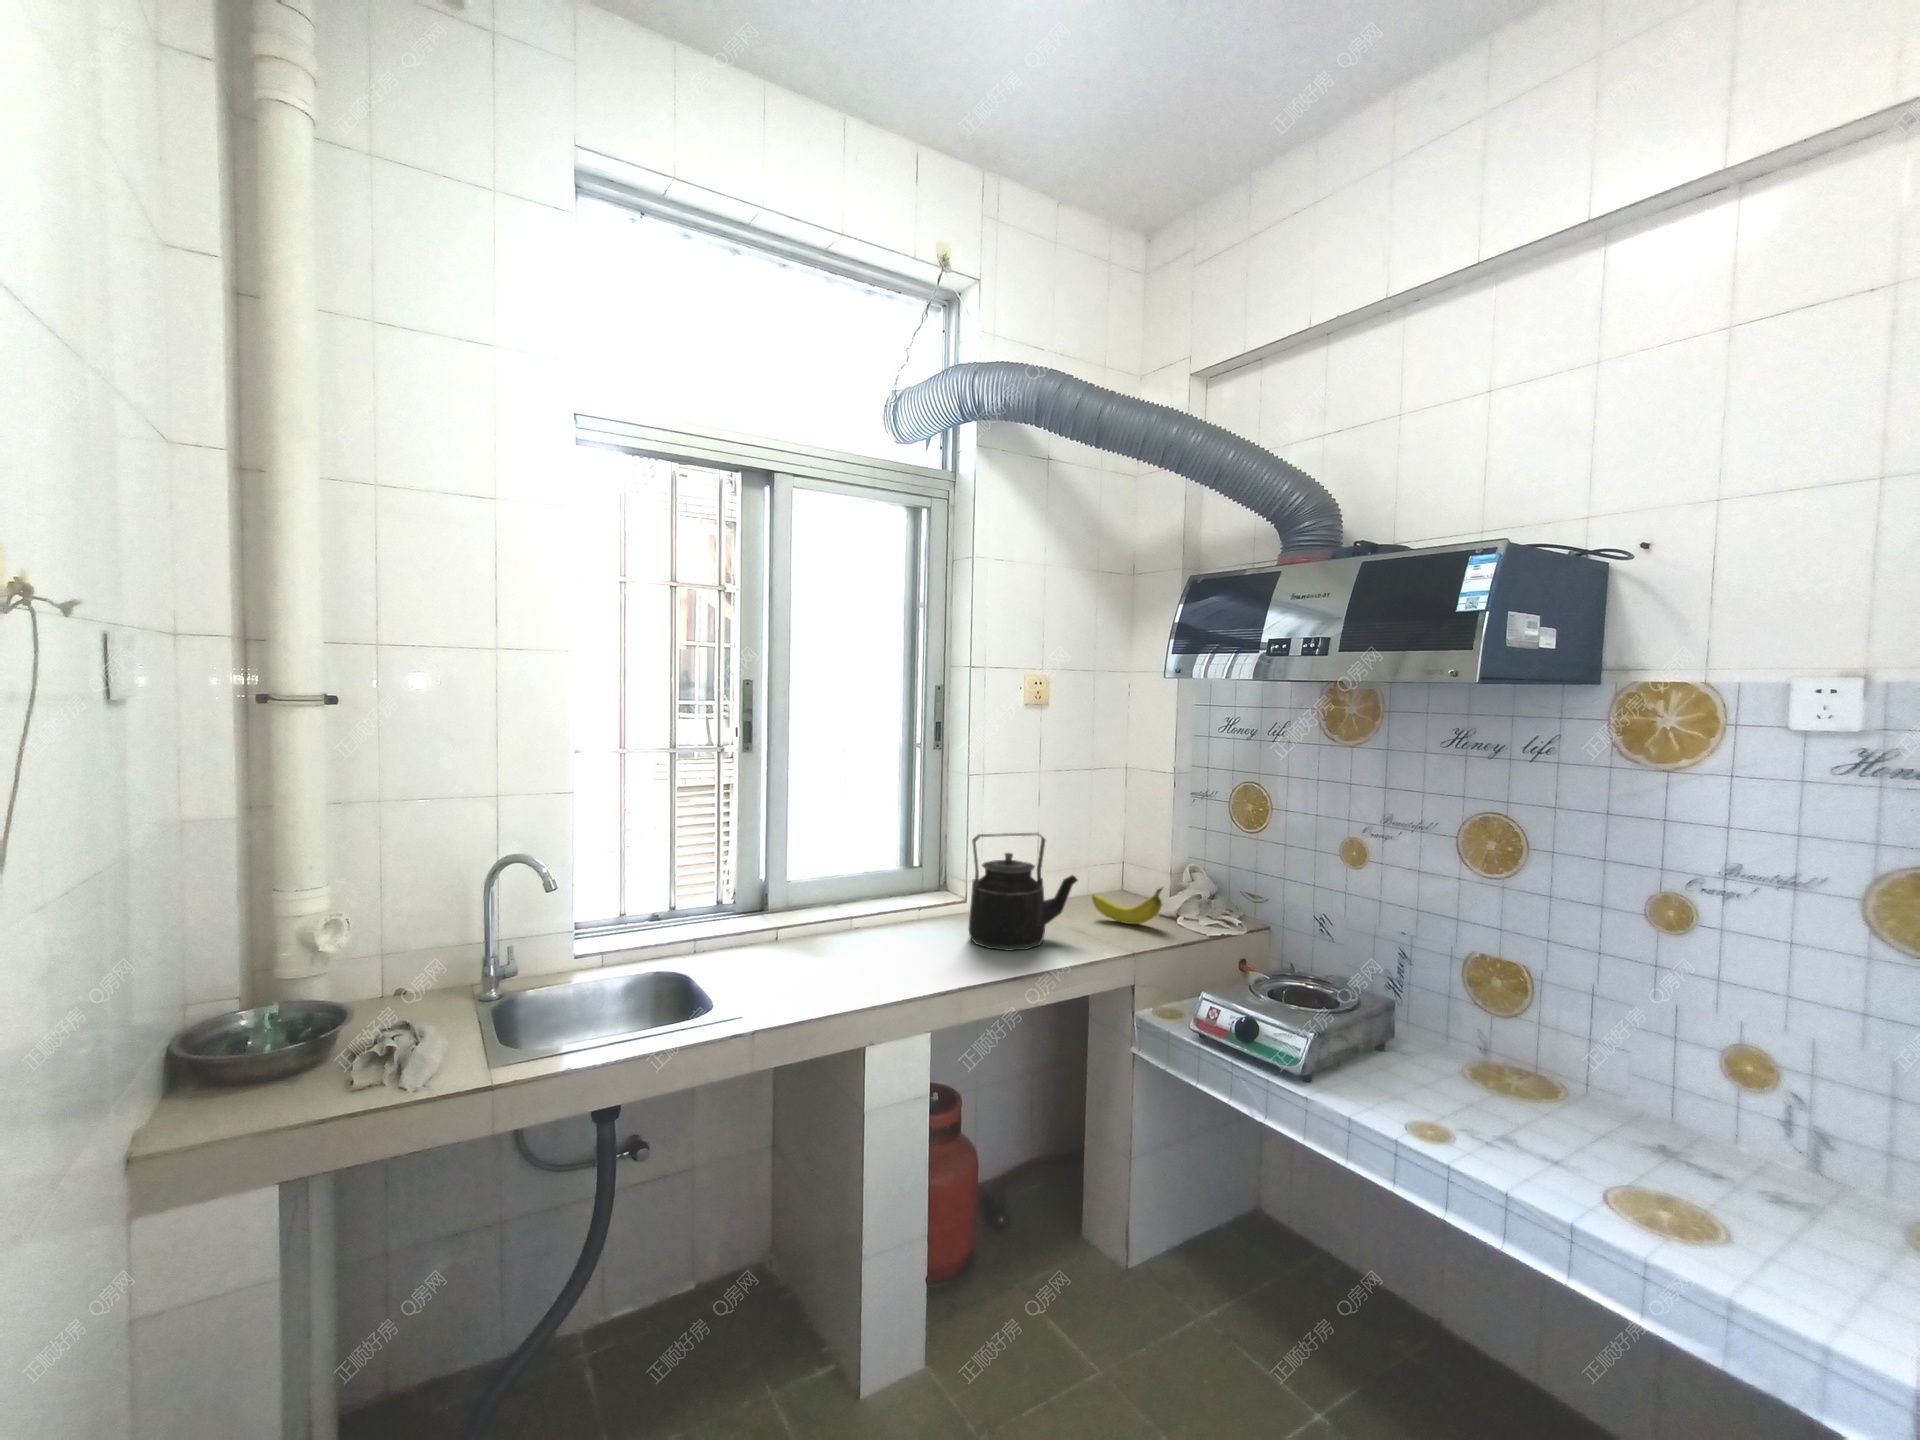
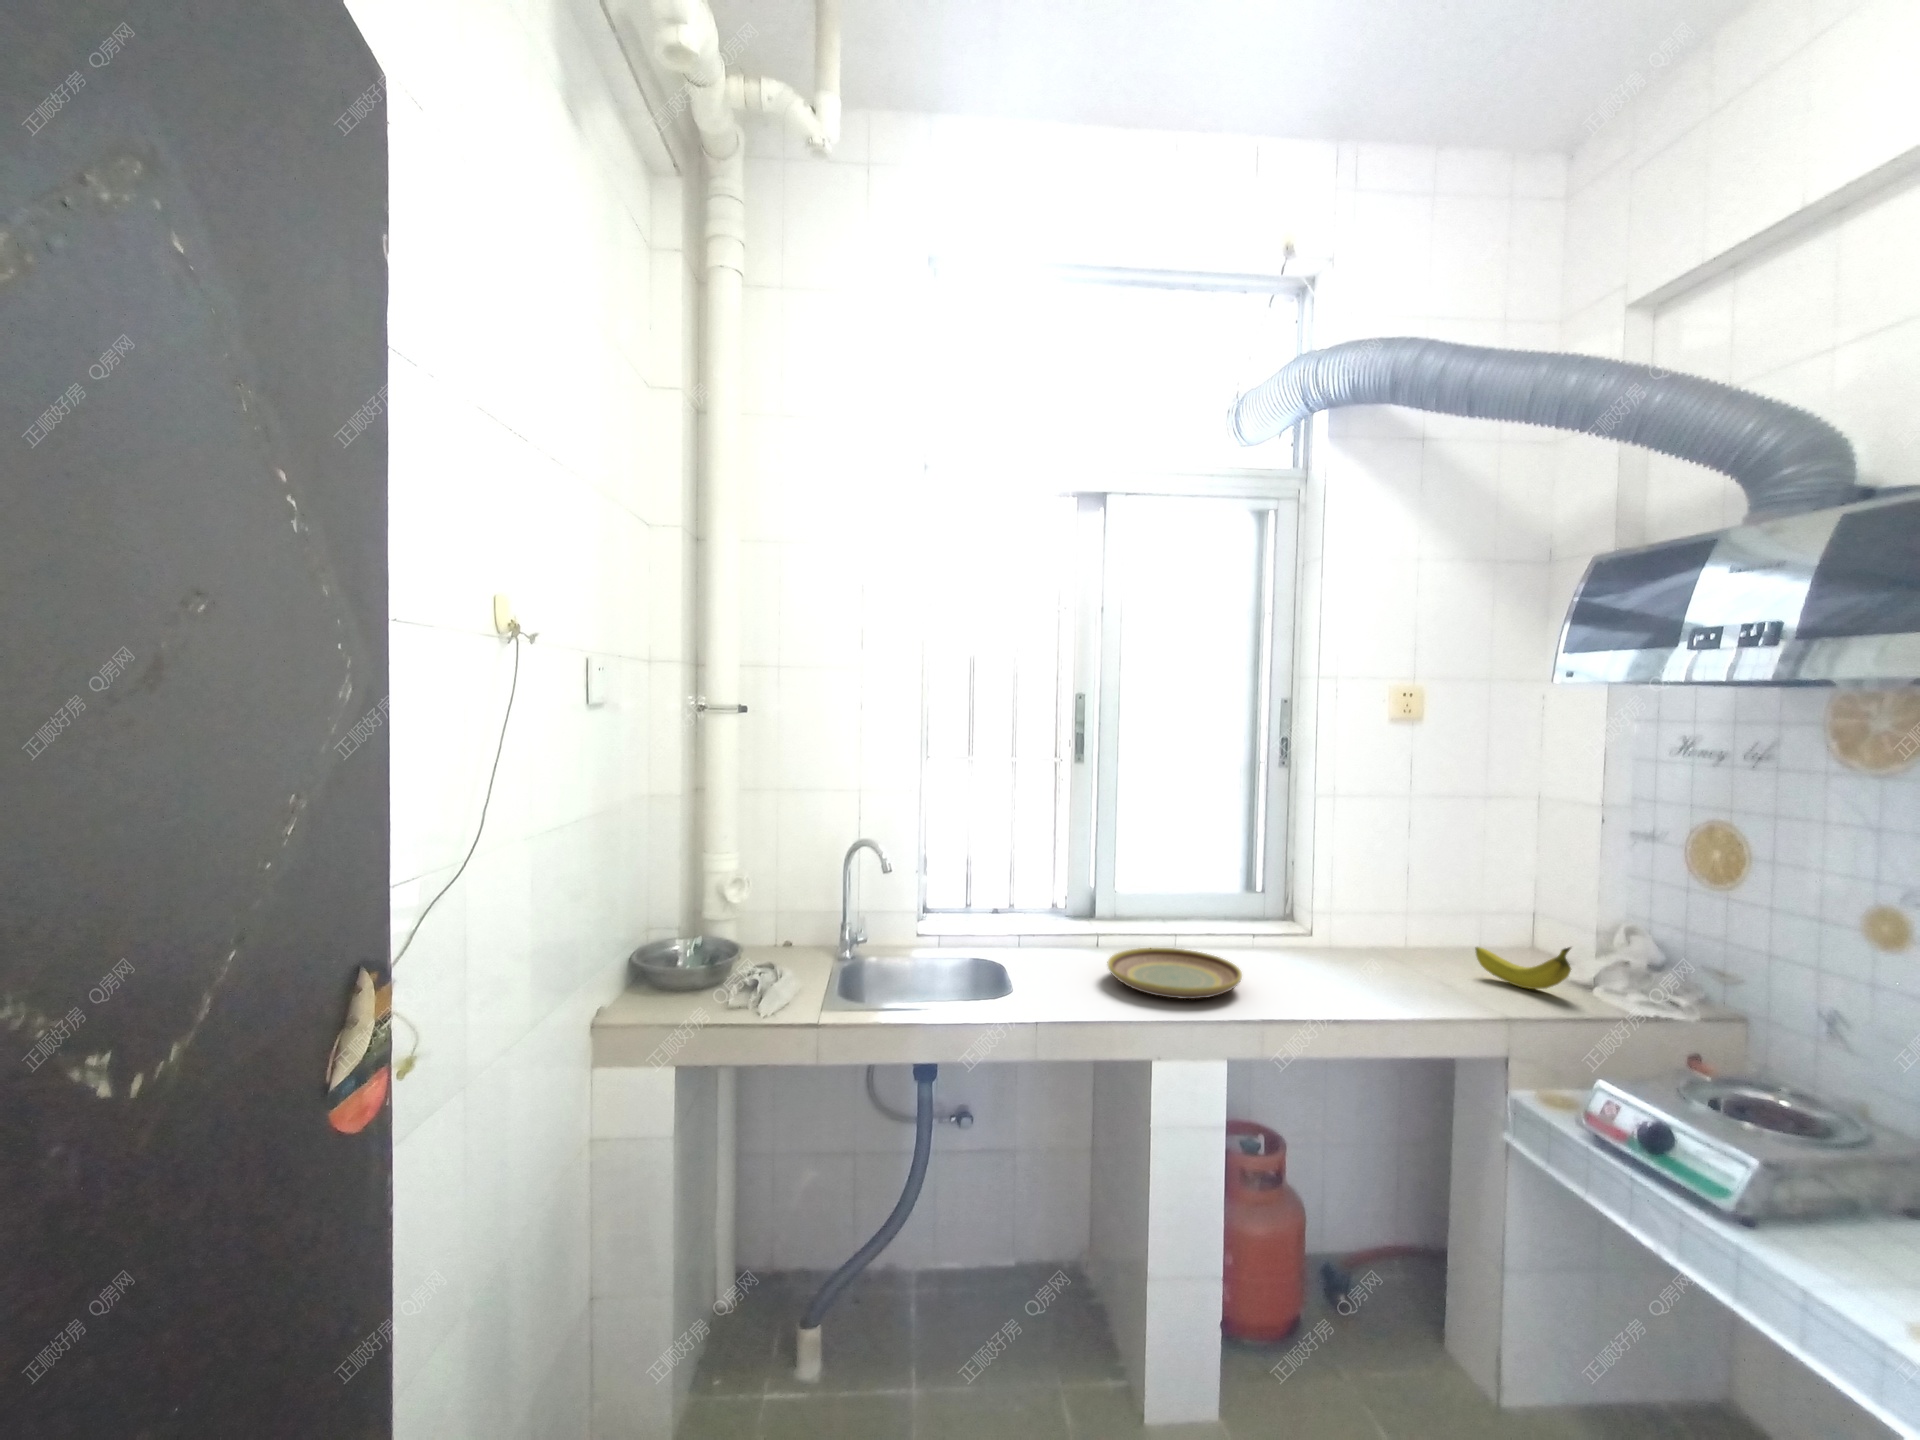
kettle: present [969,833,1077,951] -> none [1302,859,1444,995]
plate: none [801,931,929,981] -> present [1107,948,1242,999]

